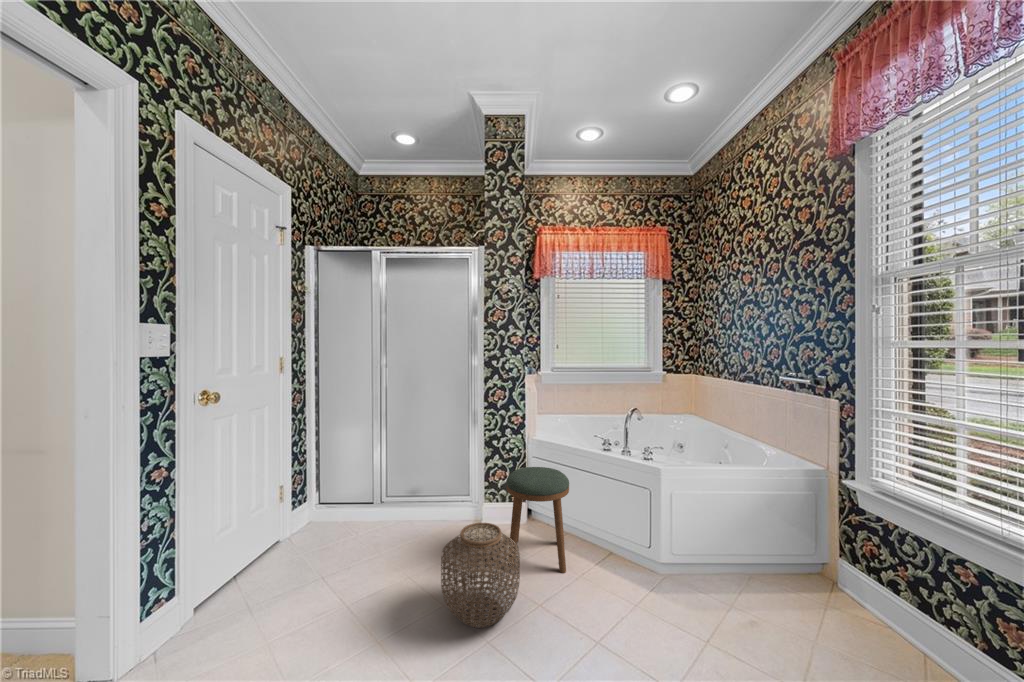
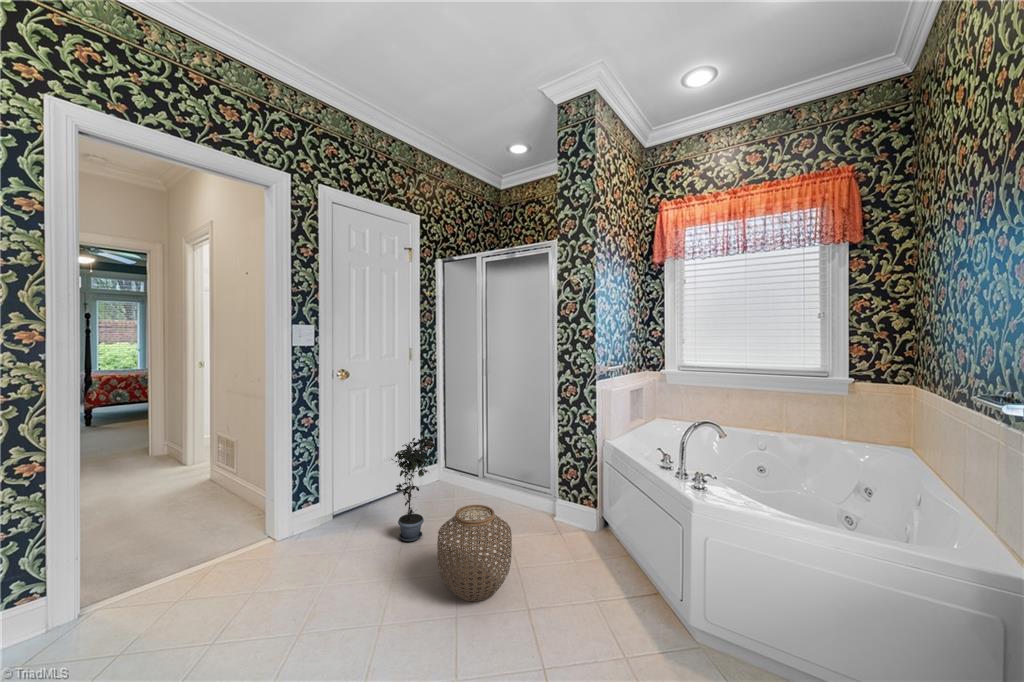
potted plant: none [322,461,384,601] -> present [392,433,435,542]
stool: present [507,467,569,573] -> none [535,470,616,591]

